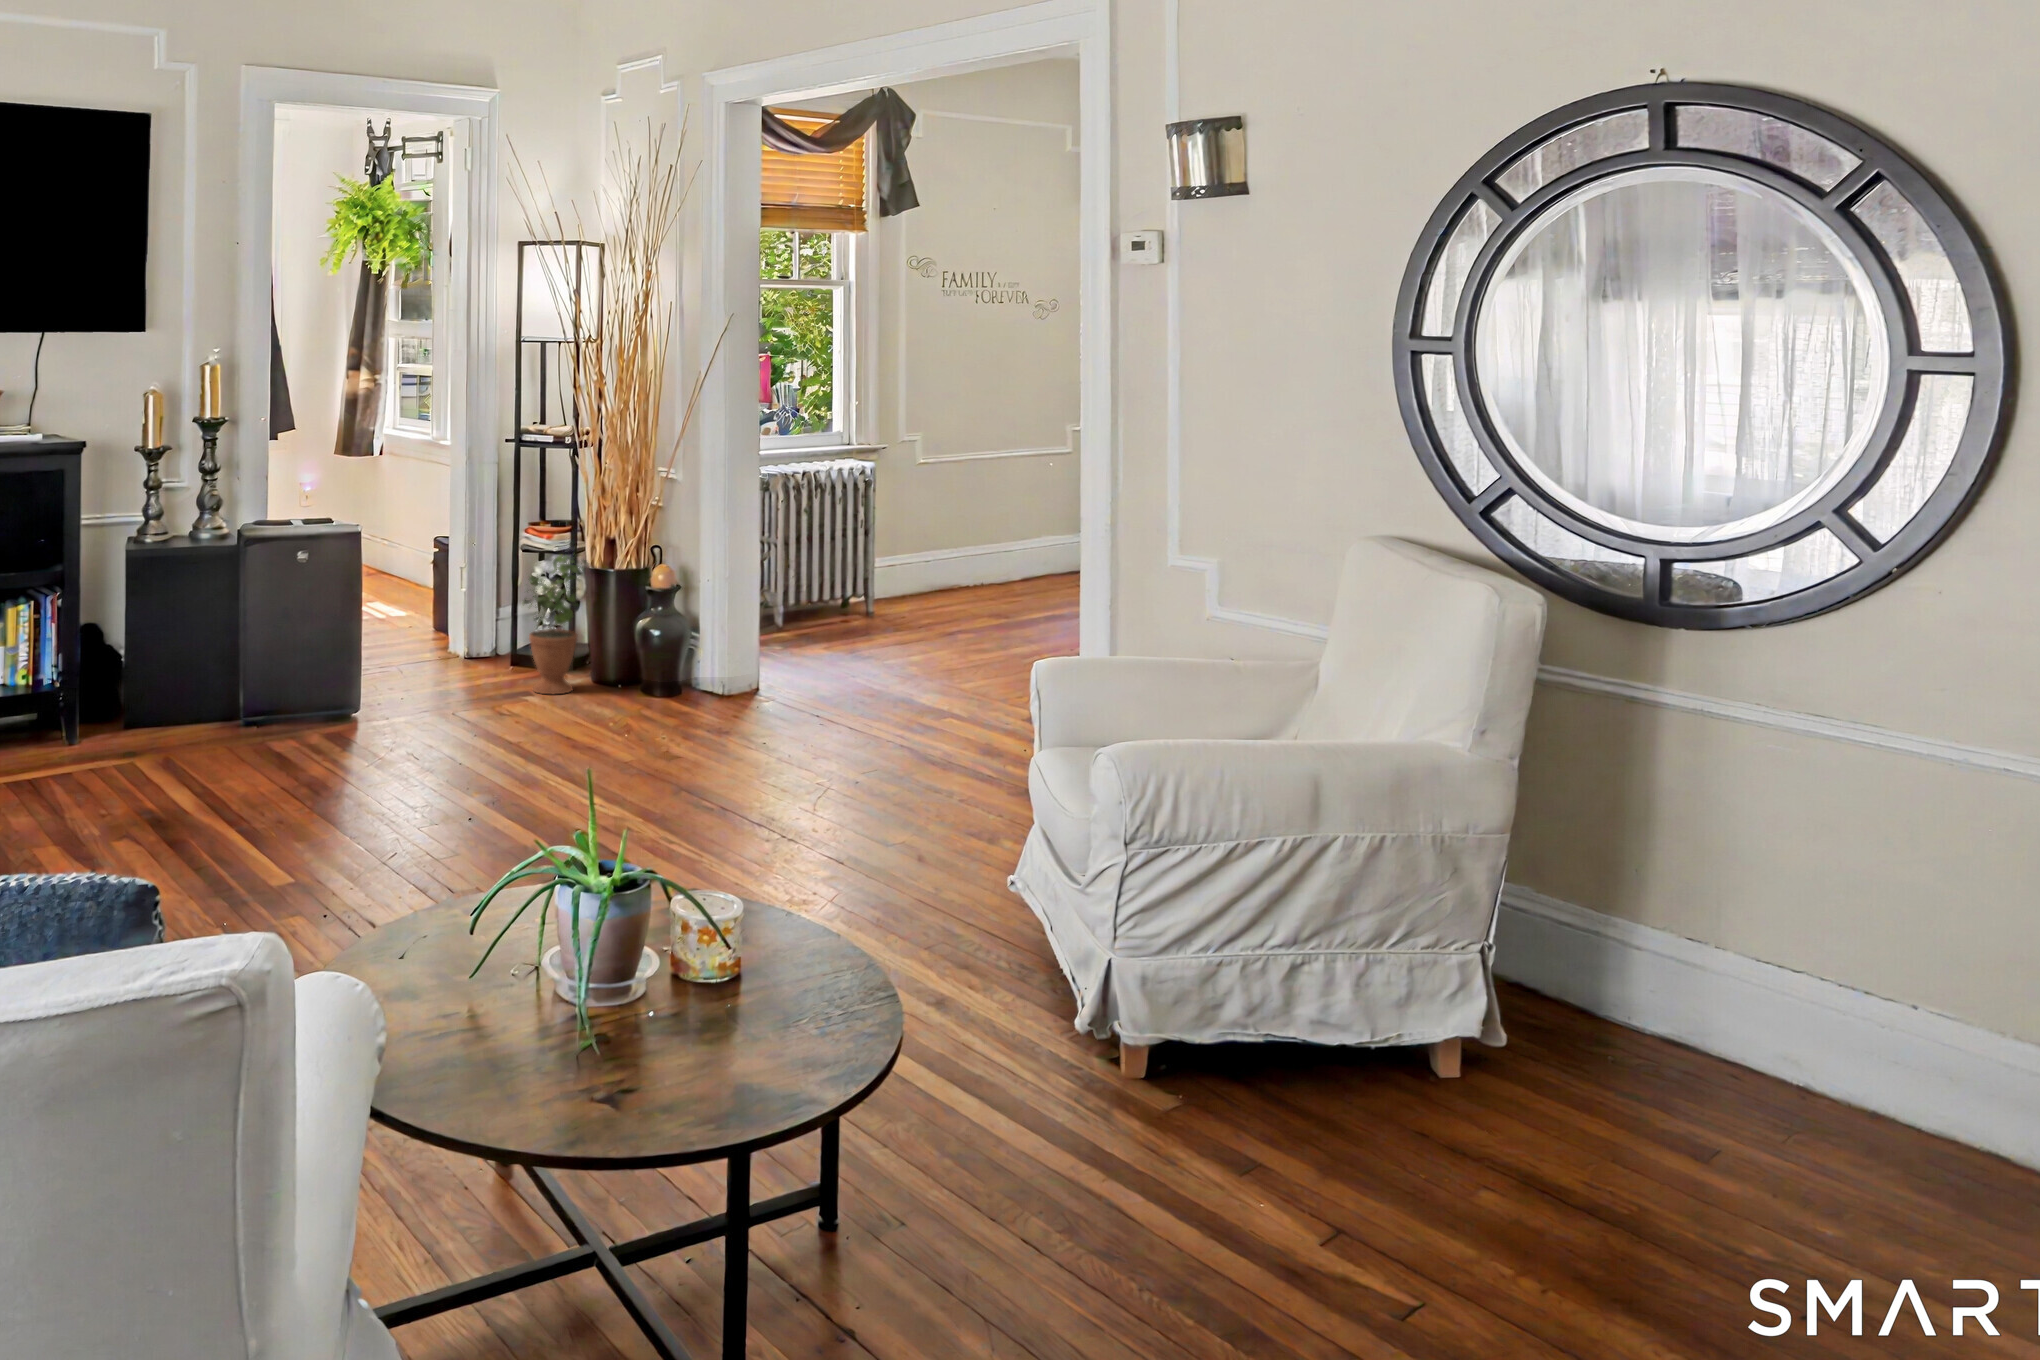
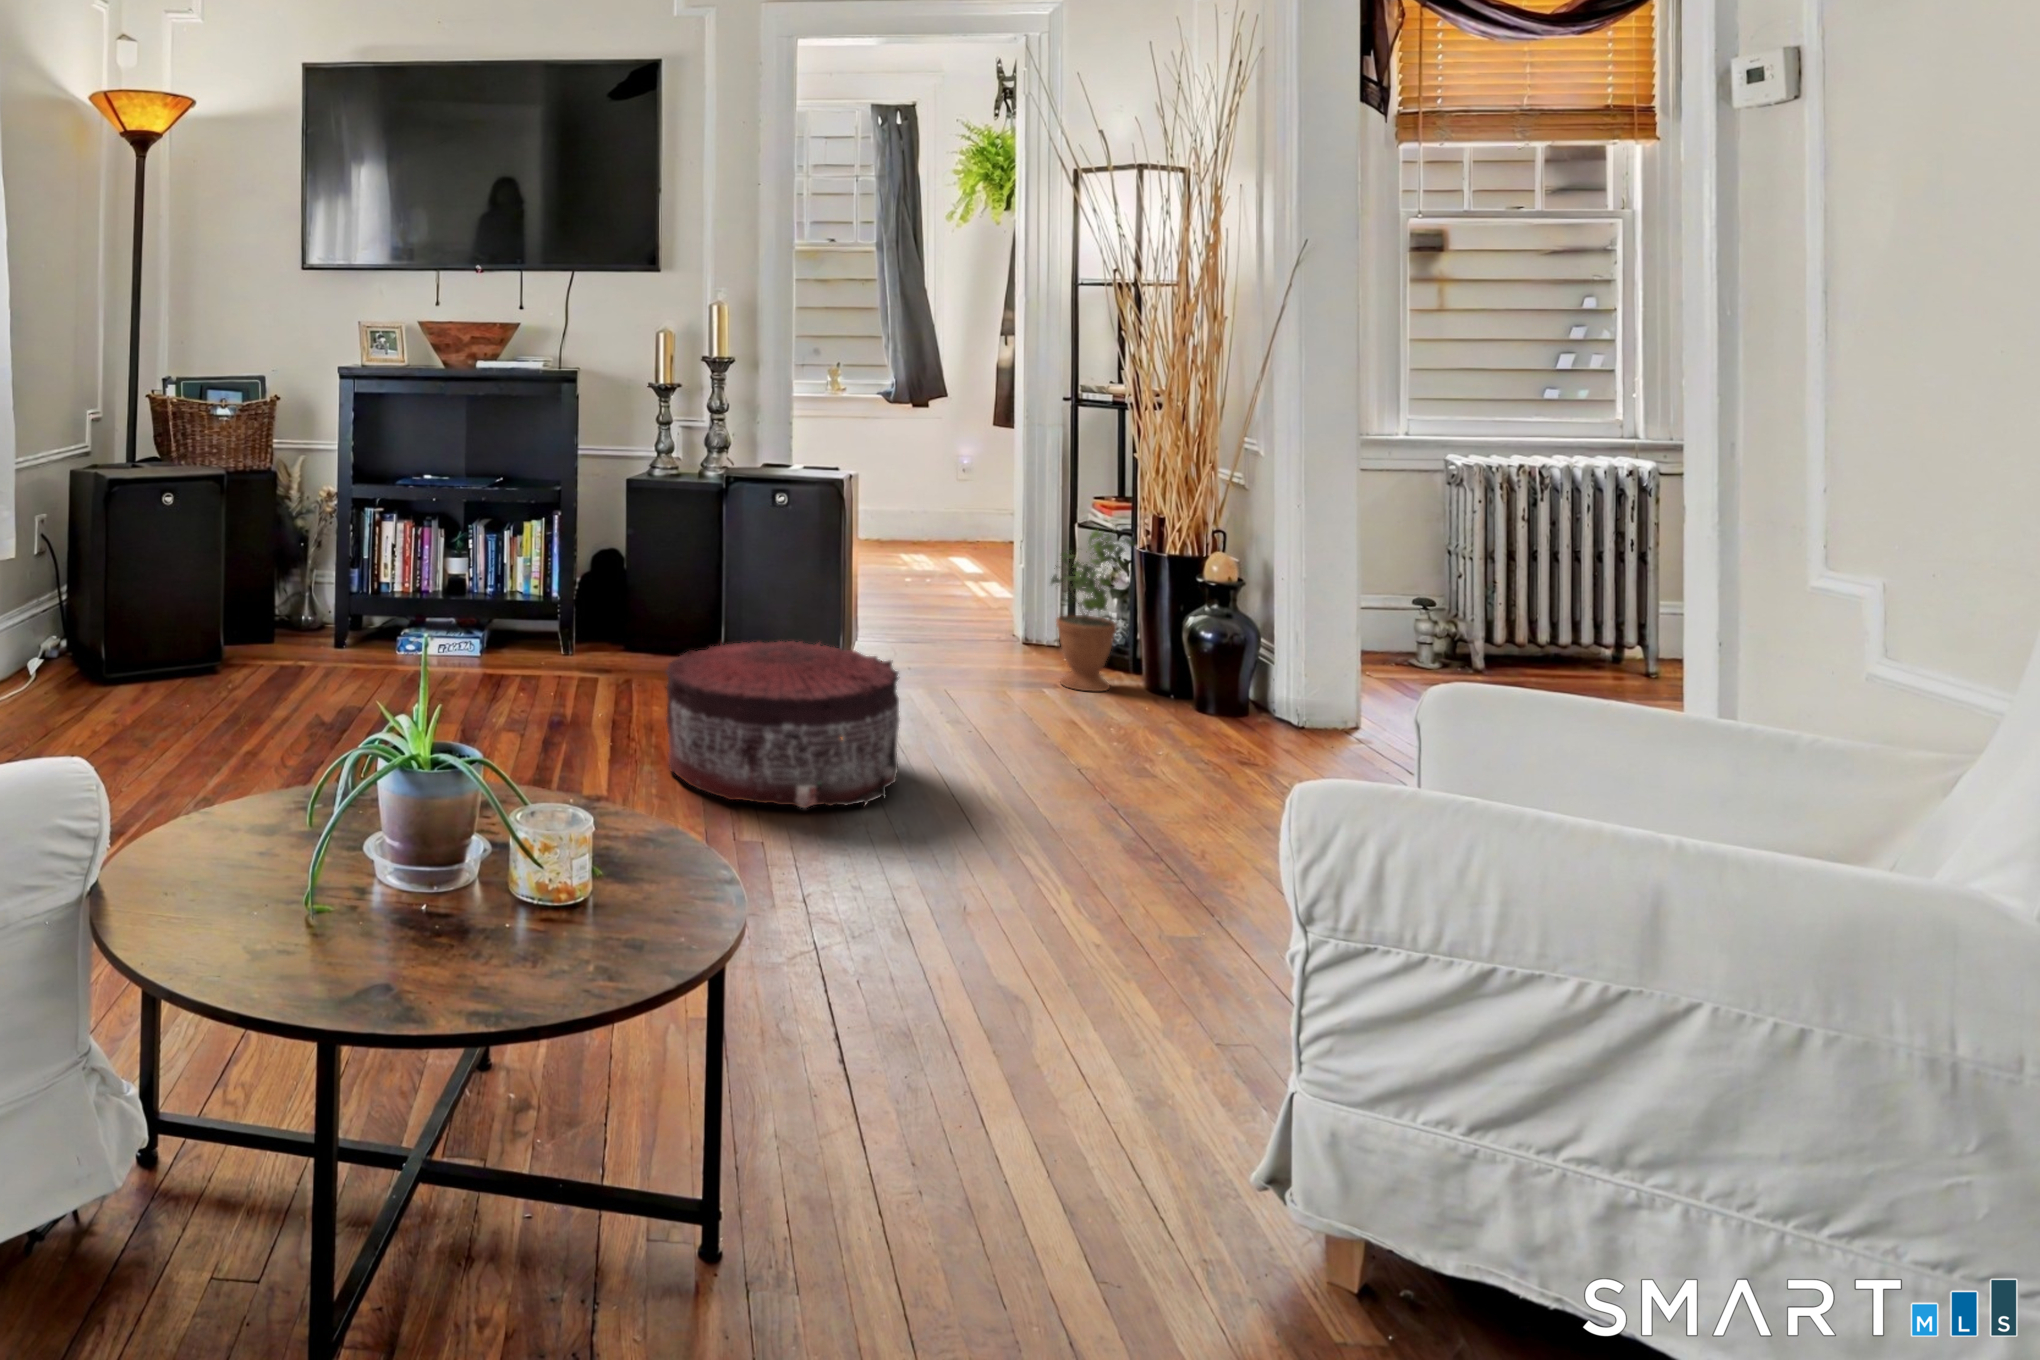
pouf: none [290,684,509,842] -> present [666,641,900,808]

